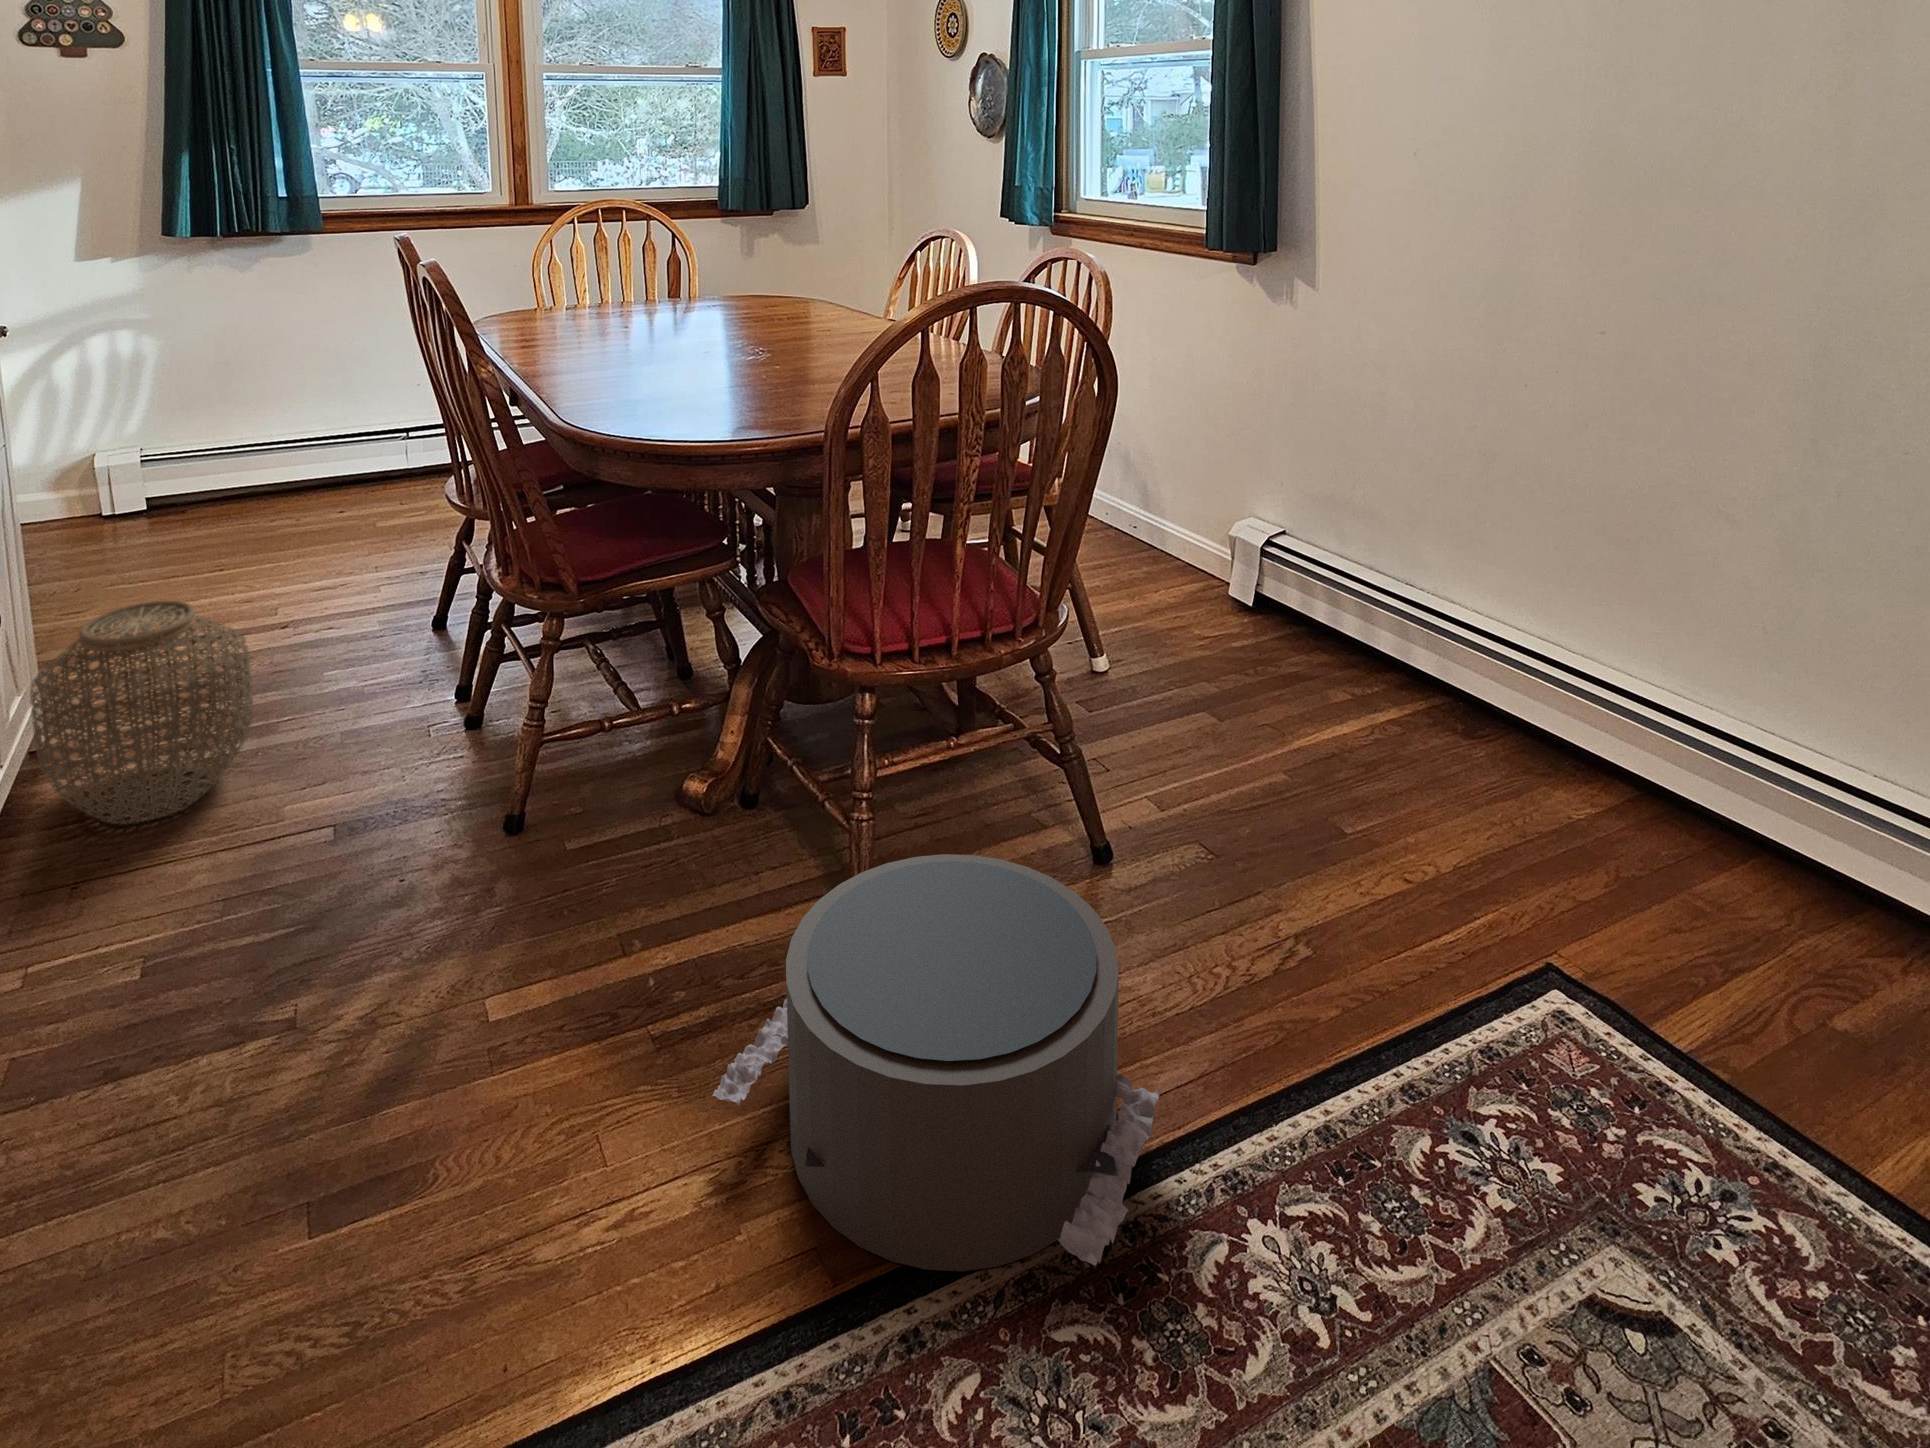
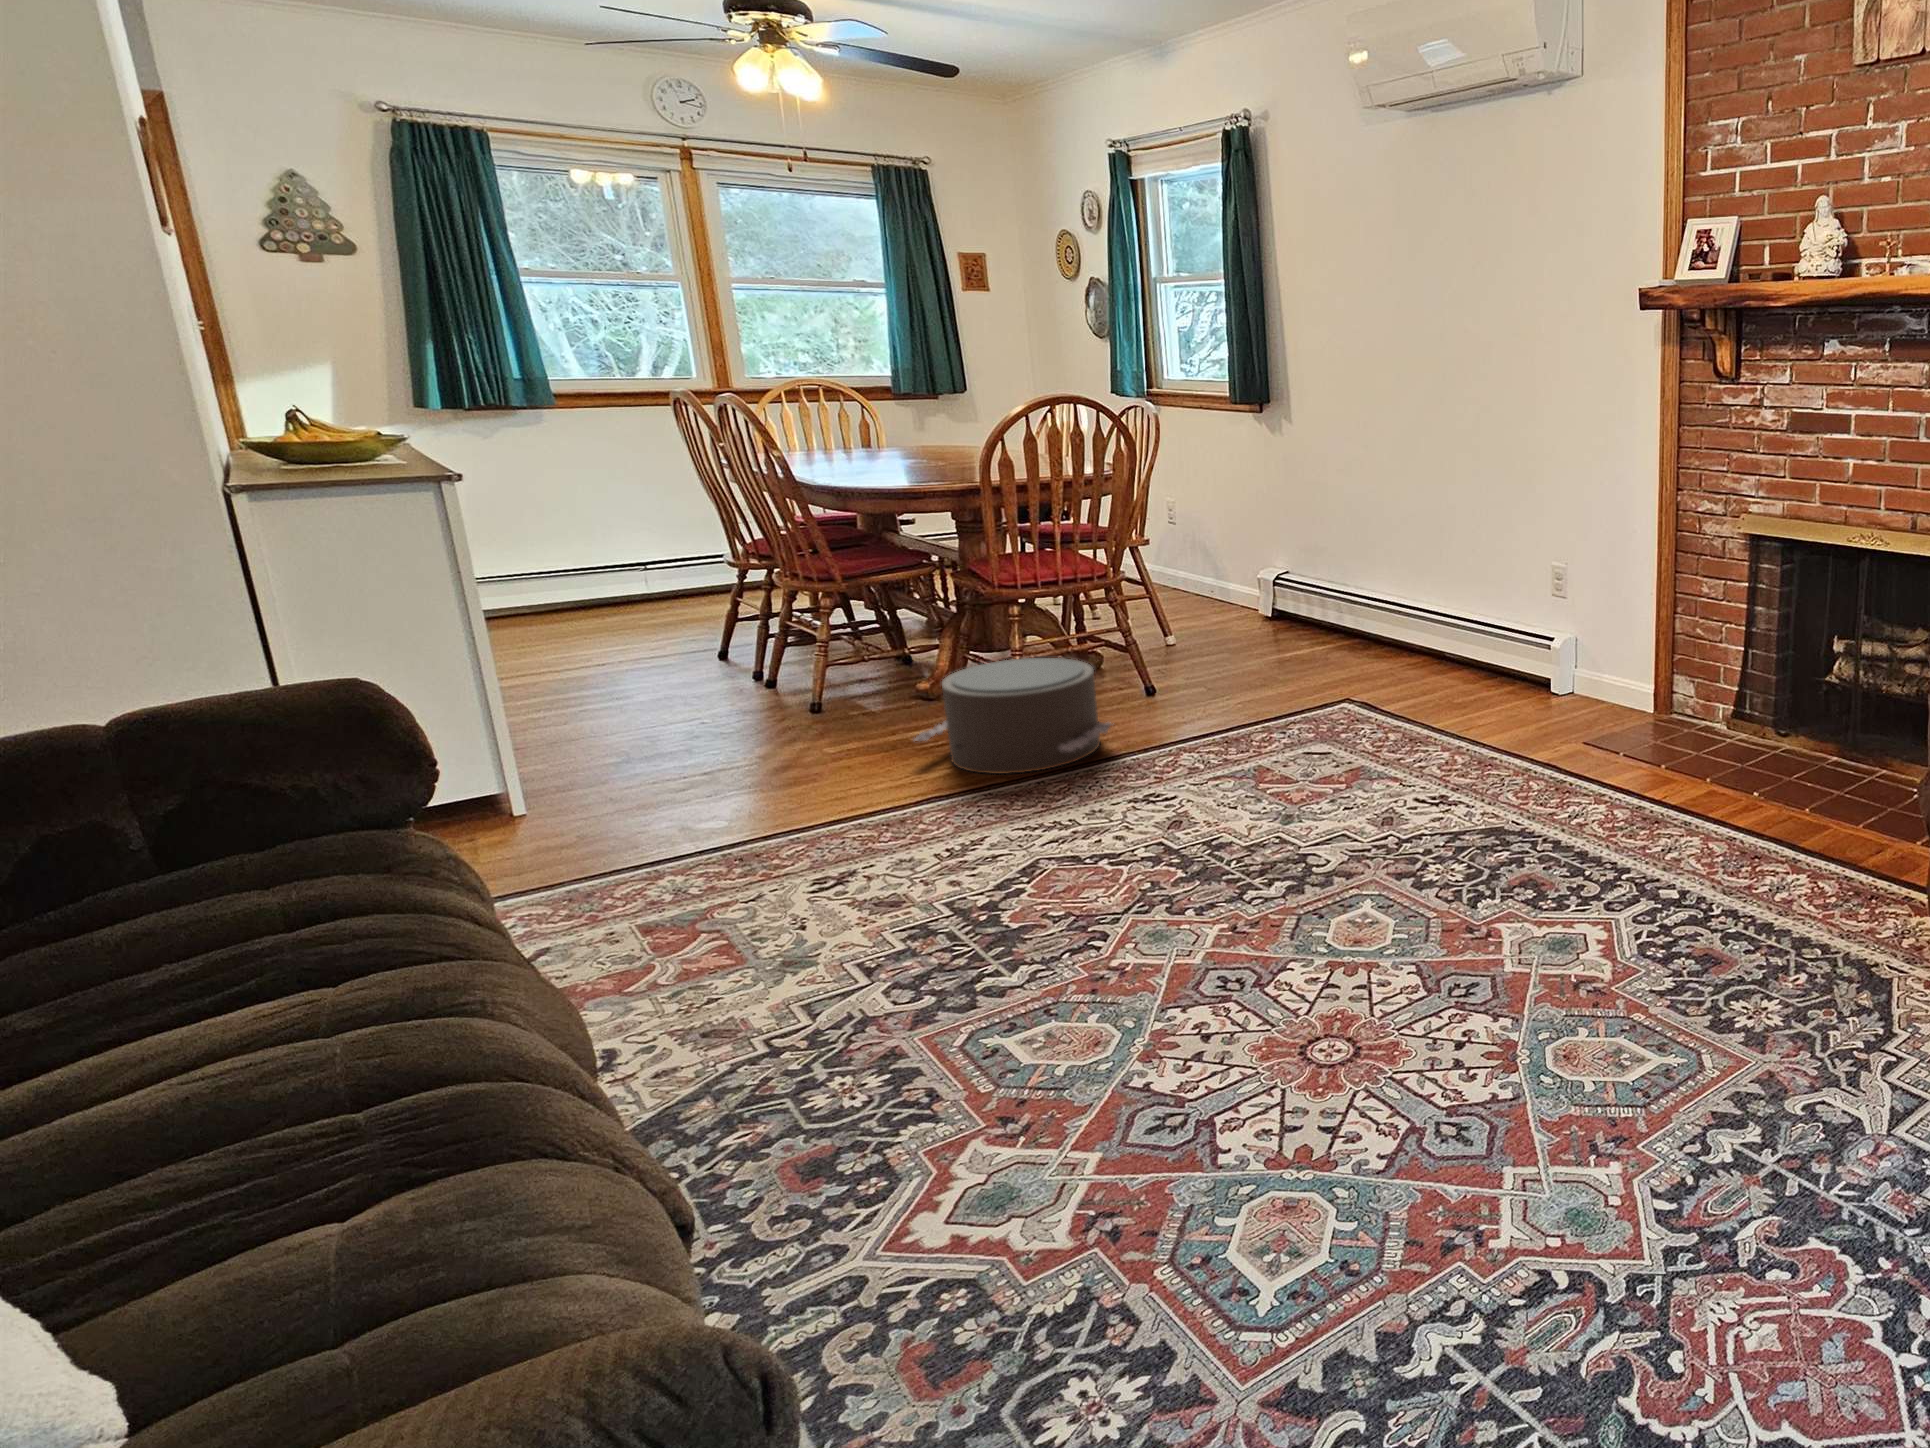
woven basket: present [30,601,253,824] -> none [464,604,608,725]

